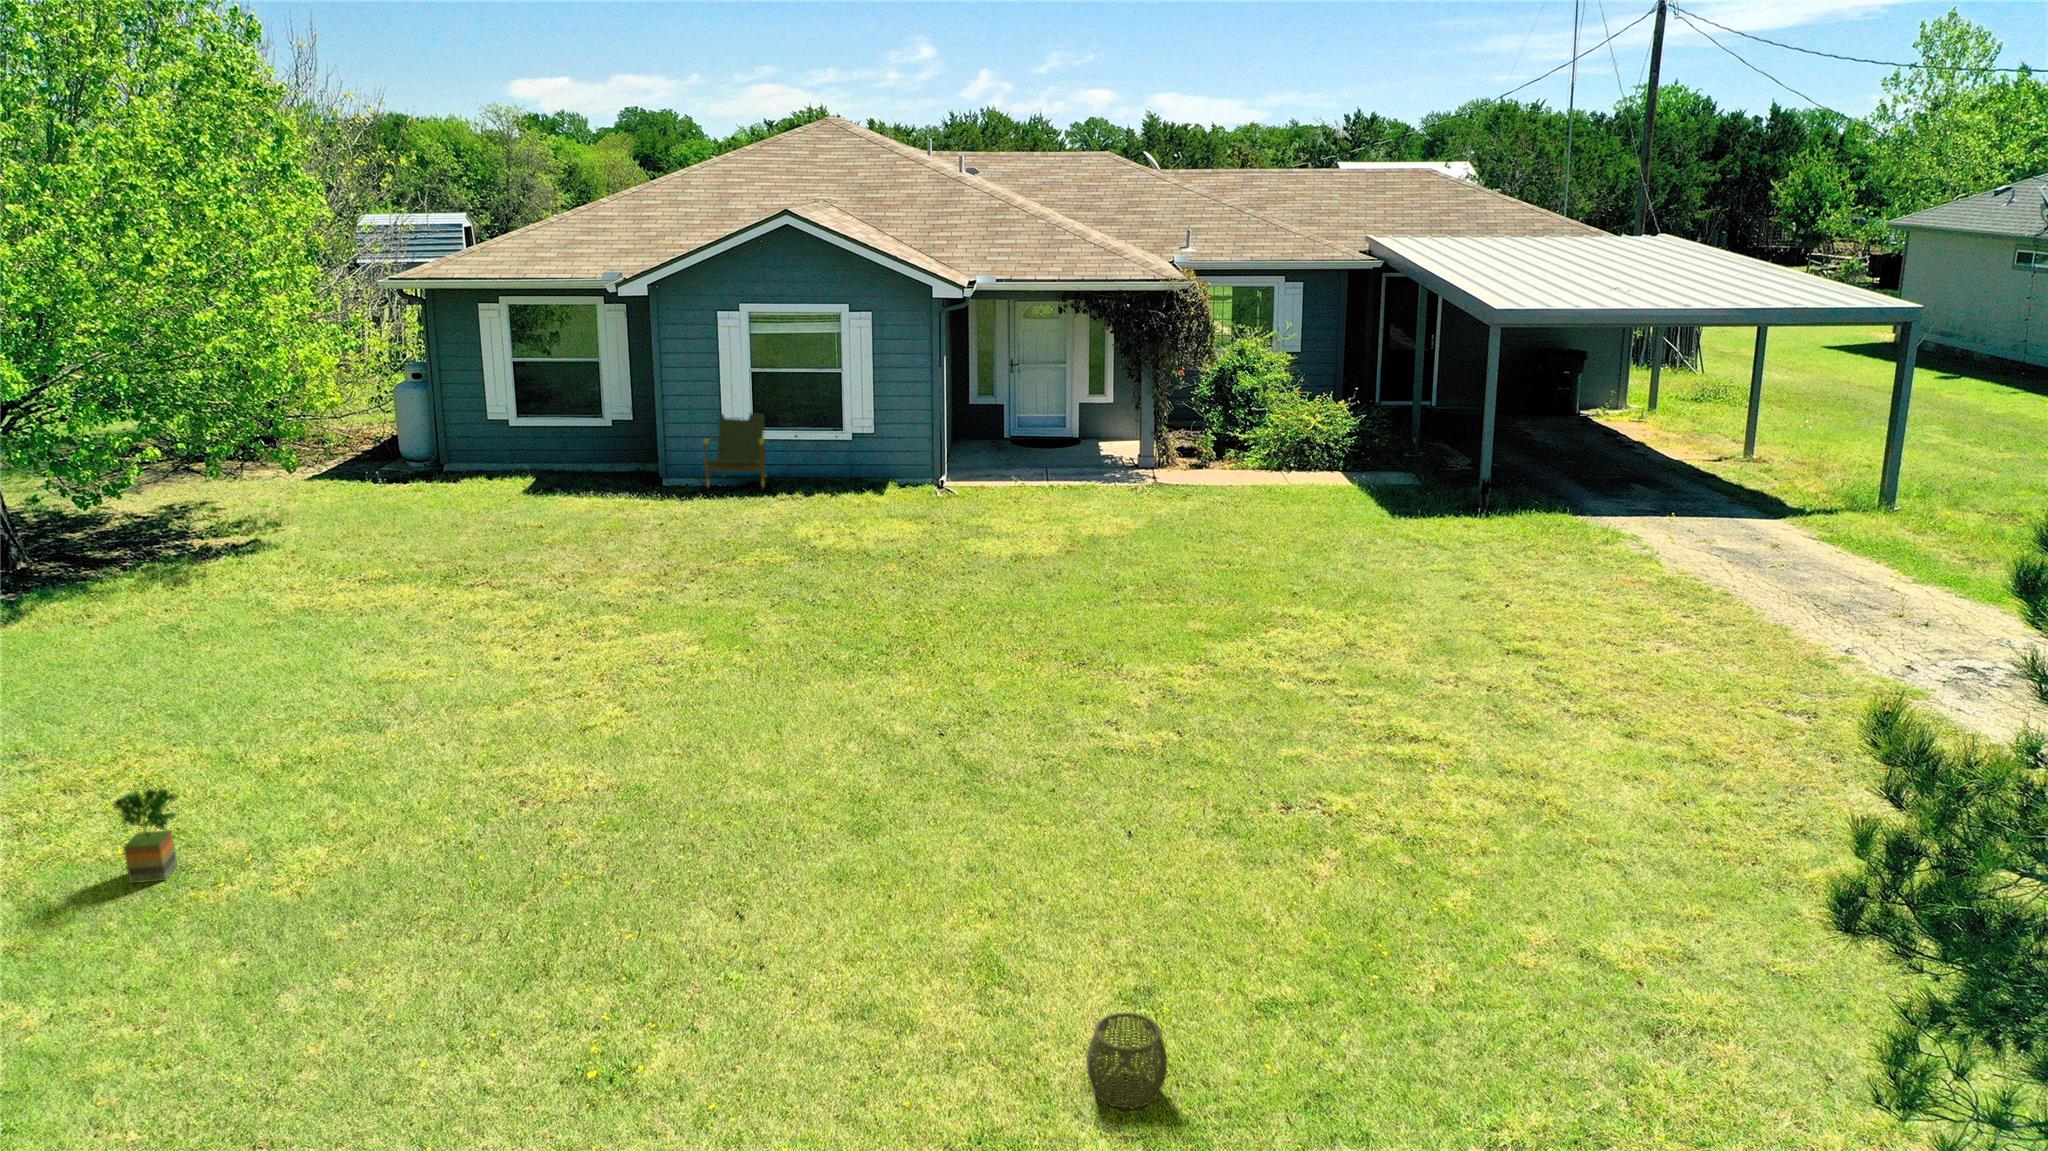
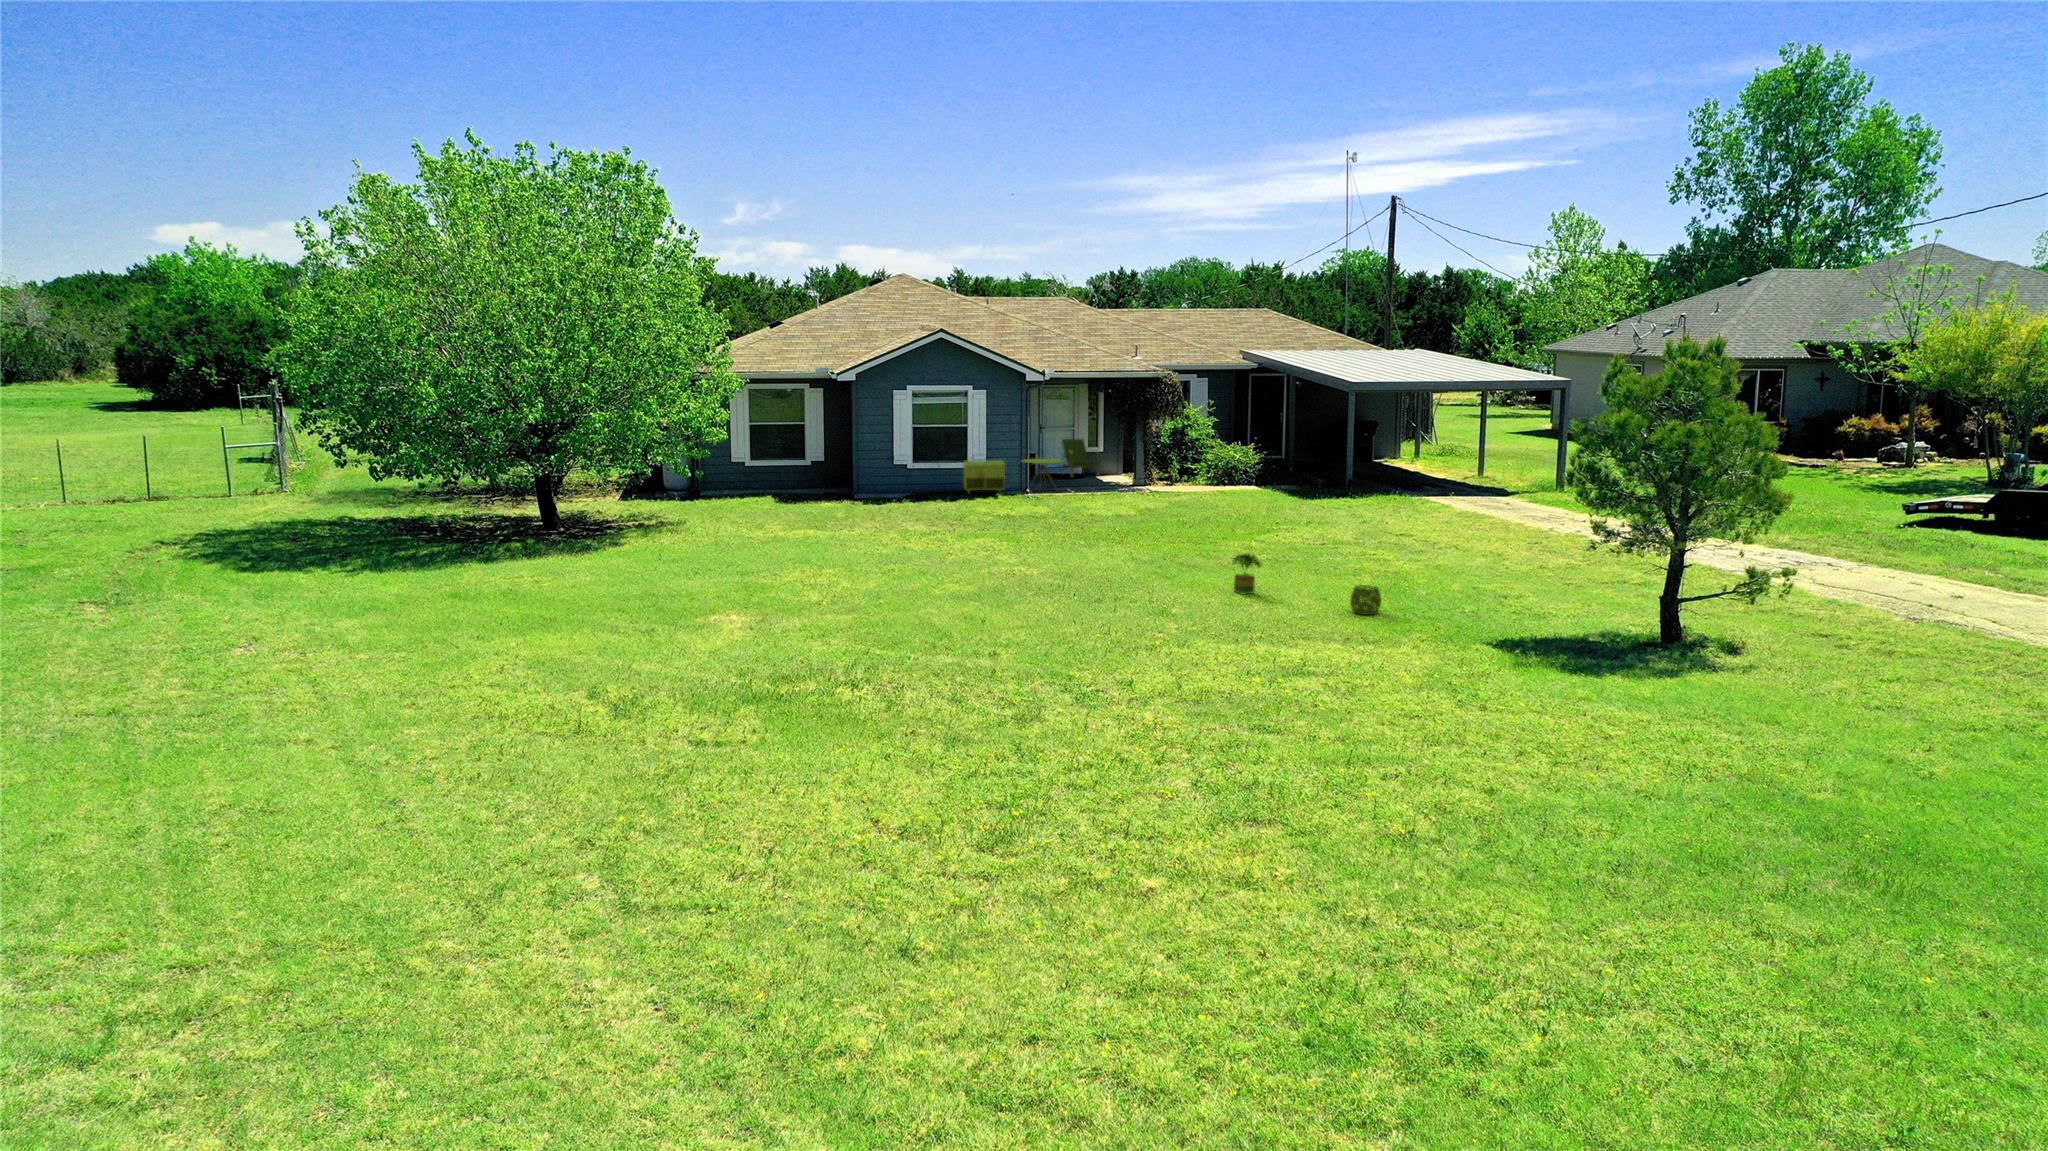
lounge chair: present [704,414,766,487] -> present [1062,439,1099,474]
round table: none [924,426,996,486] -> present [1022,459,1064,488]
storage bench: none [824,429,896,485] -> present [964,460,1005,492]
potted tree: present [113,789,178,883] -> present [1233,554,1261,594]

